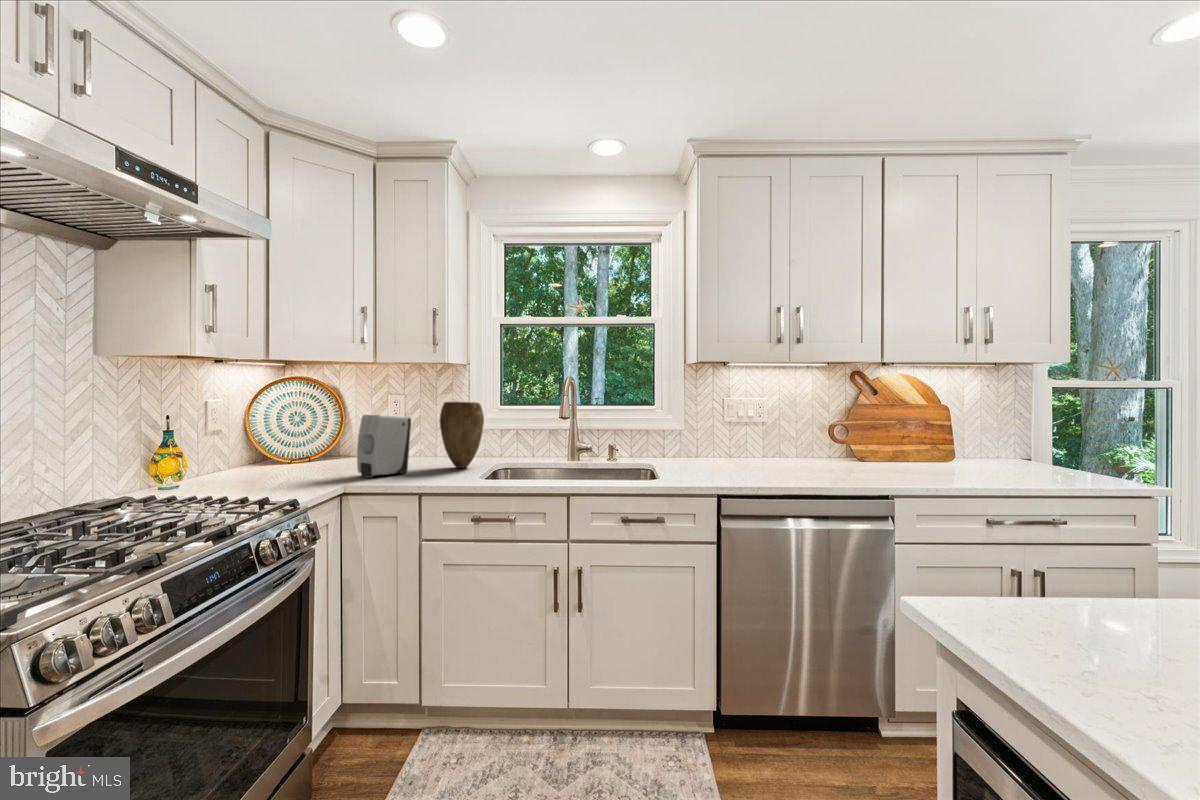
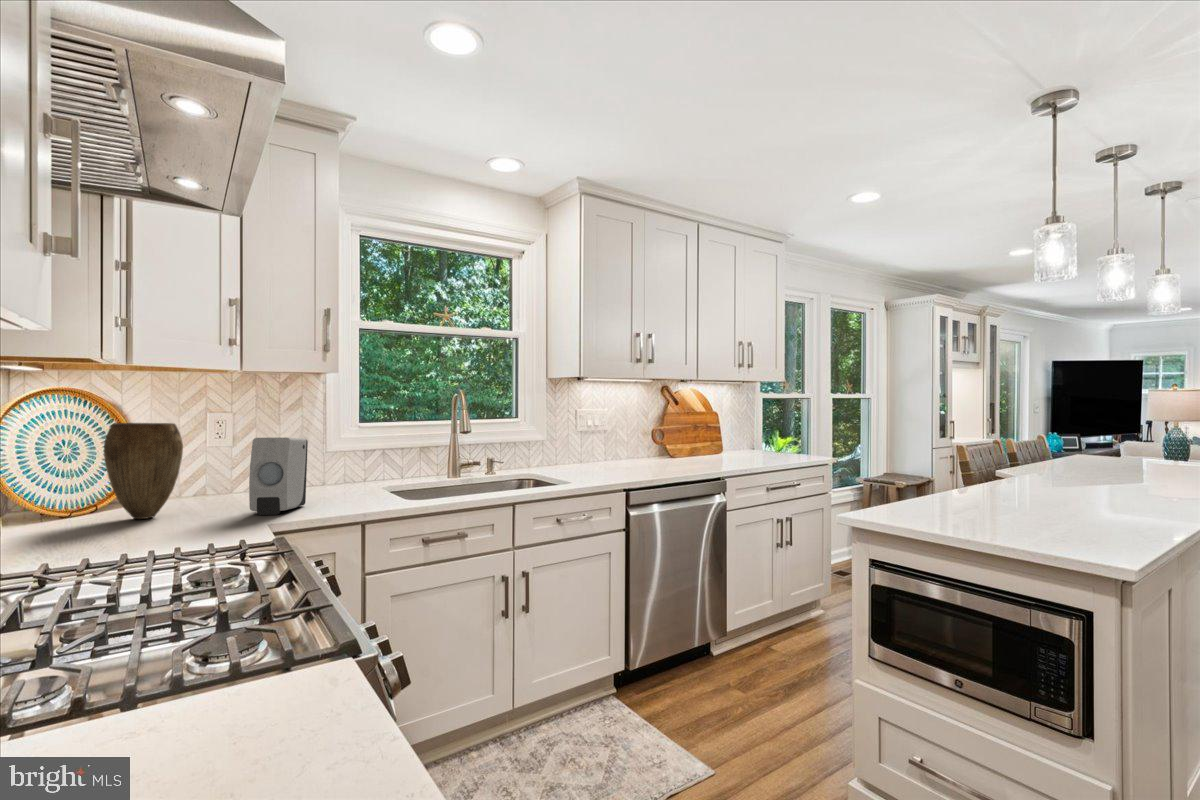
vase: present [440,402,484,468] -> present [104,423,183,519]

